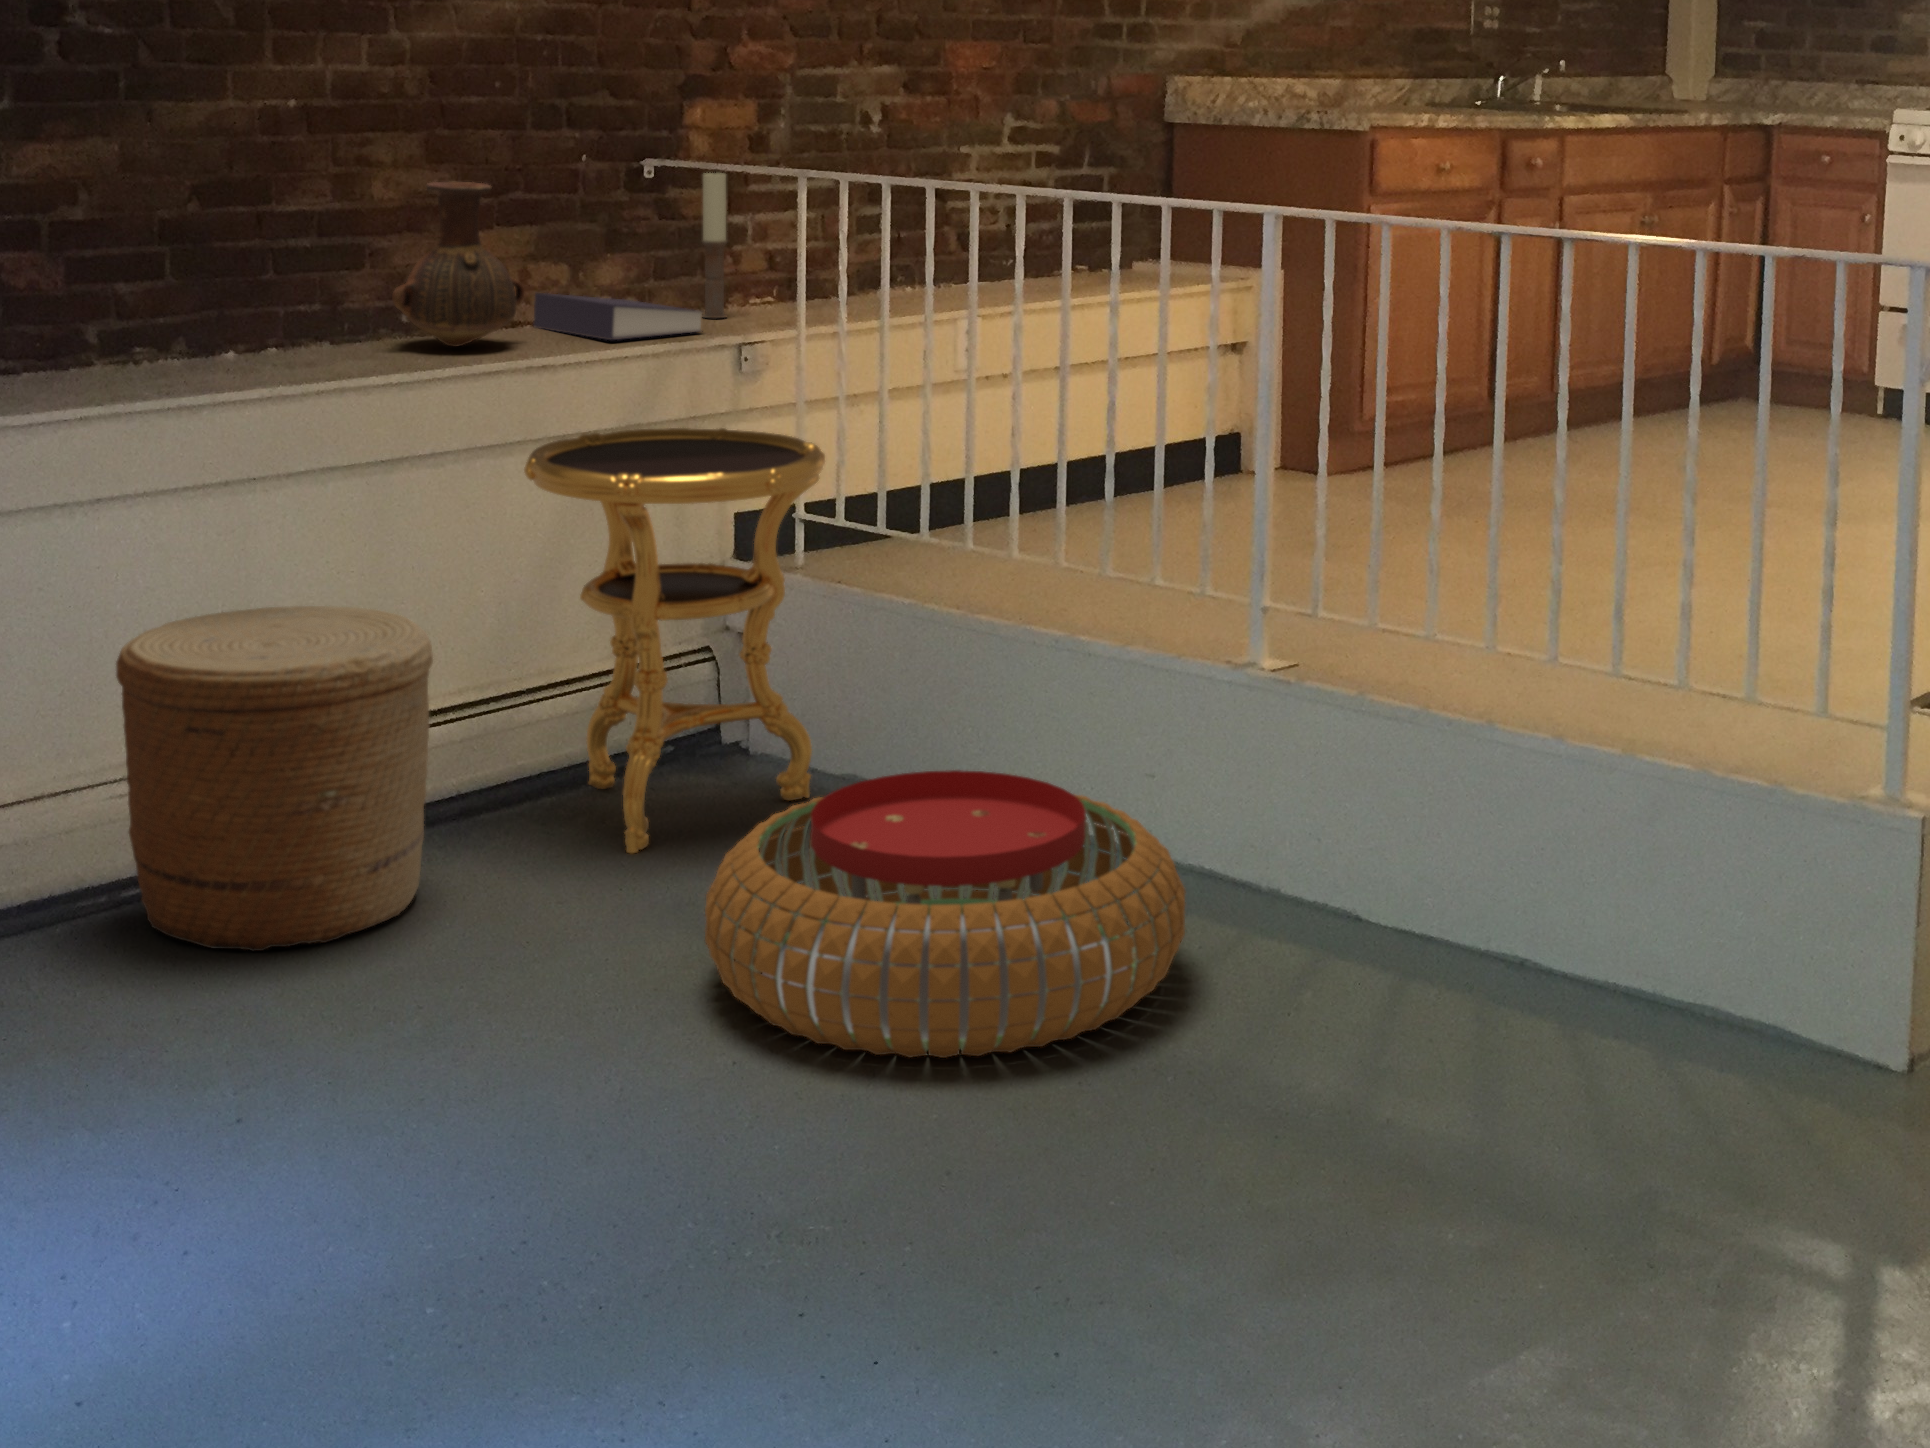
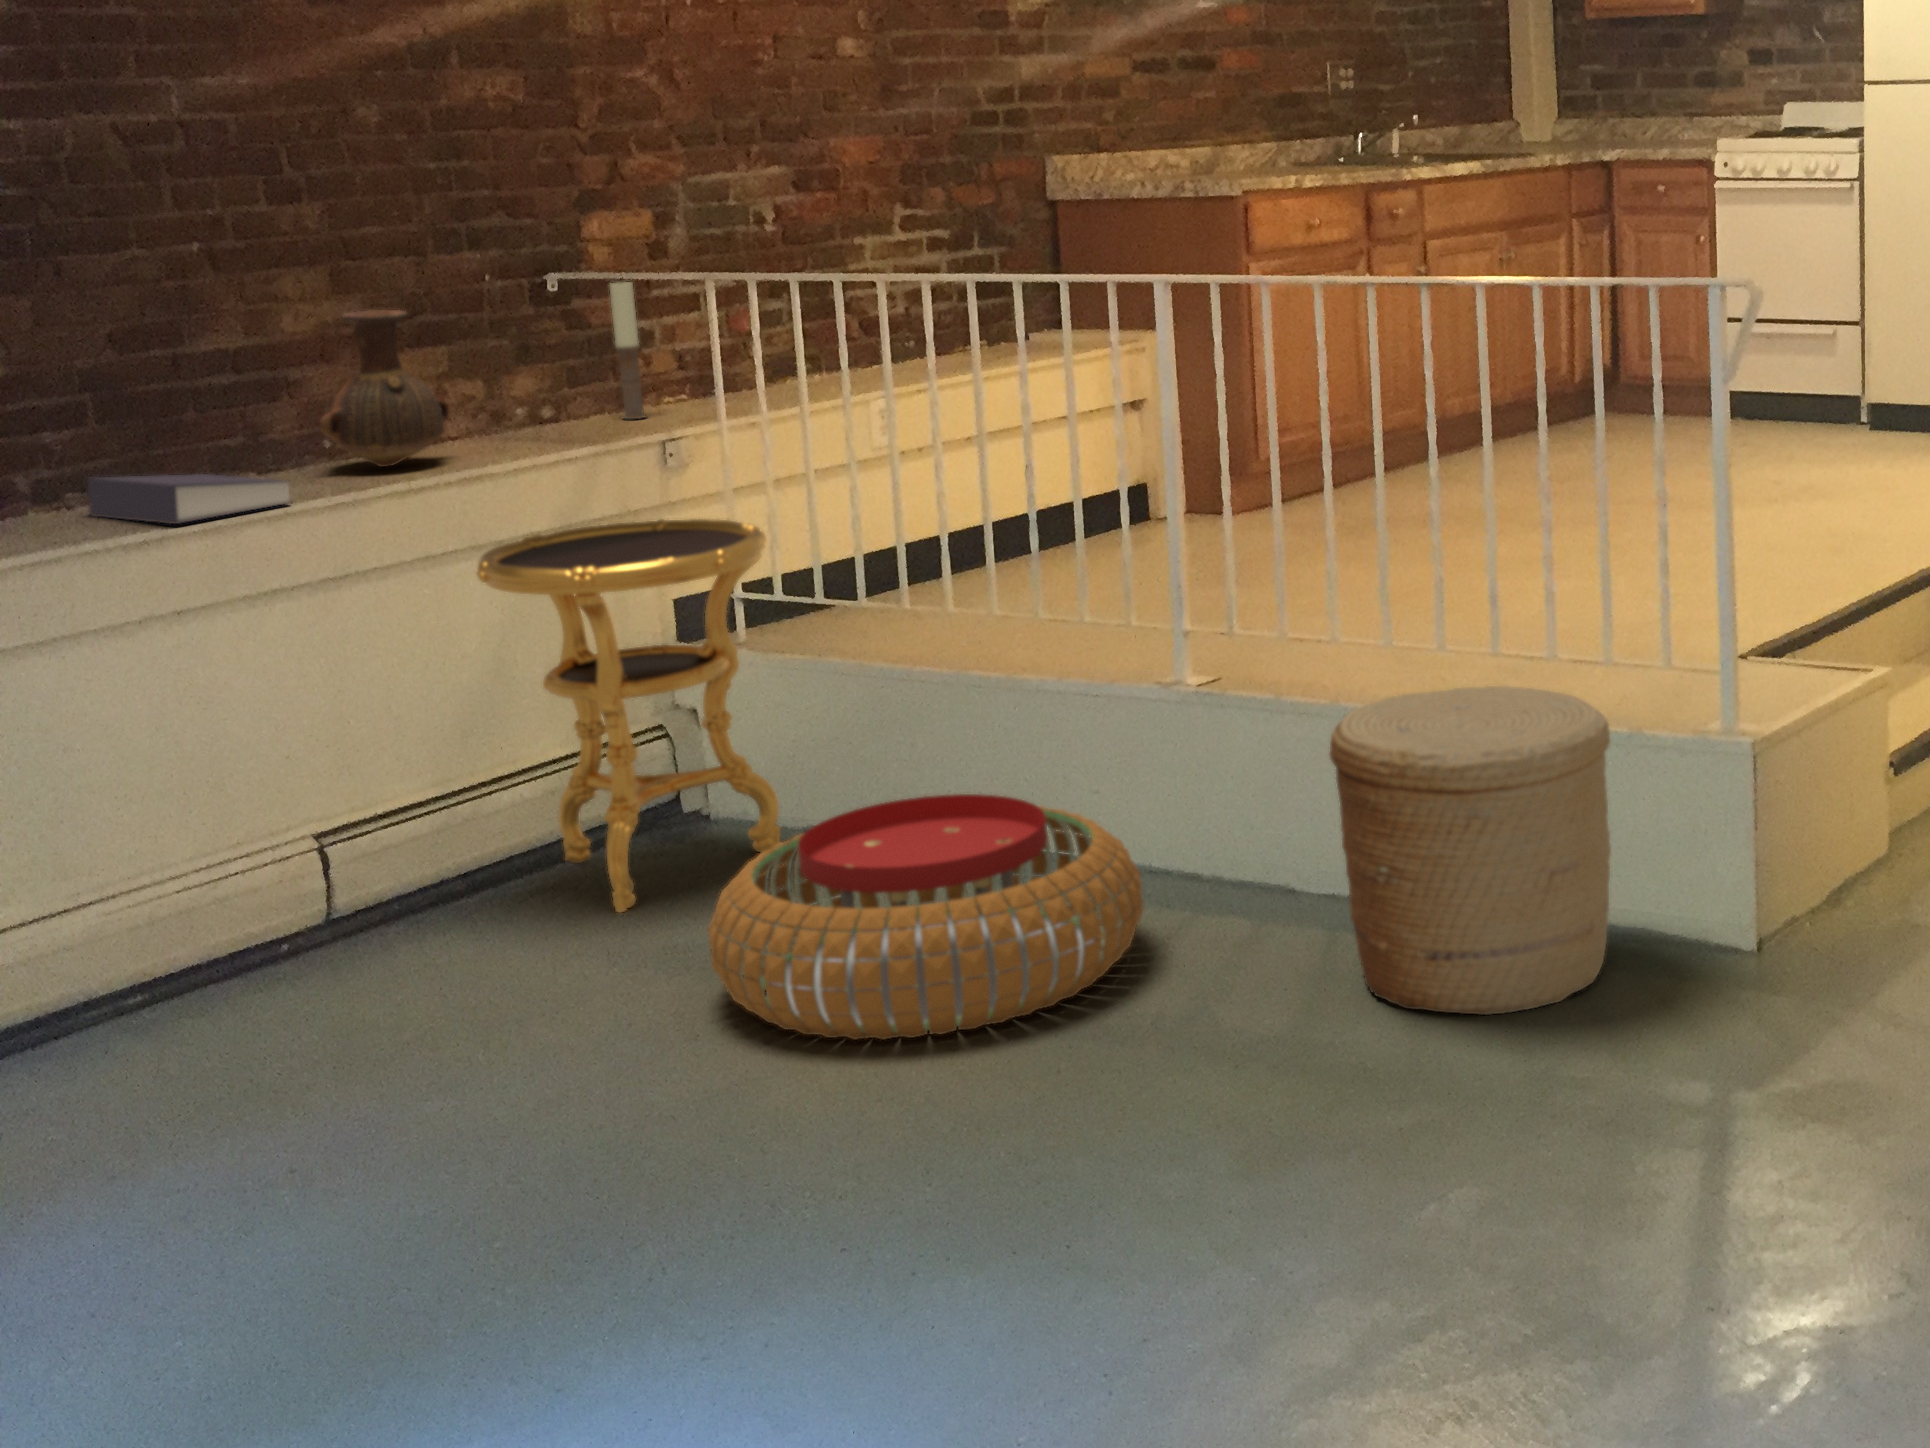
book: present [533,293,703,340] -> present [88,474,290,524]
woven basket: present [116,606,433,951] -> present [1330,686,1611,1015]

